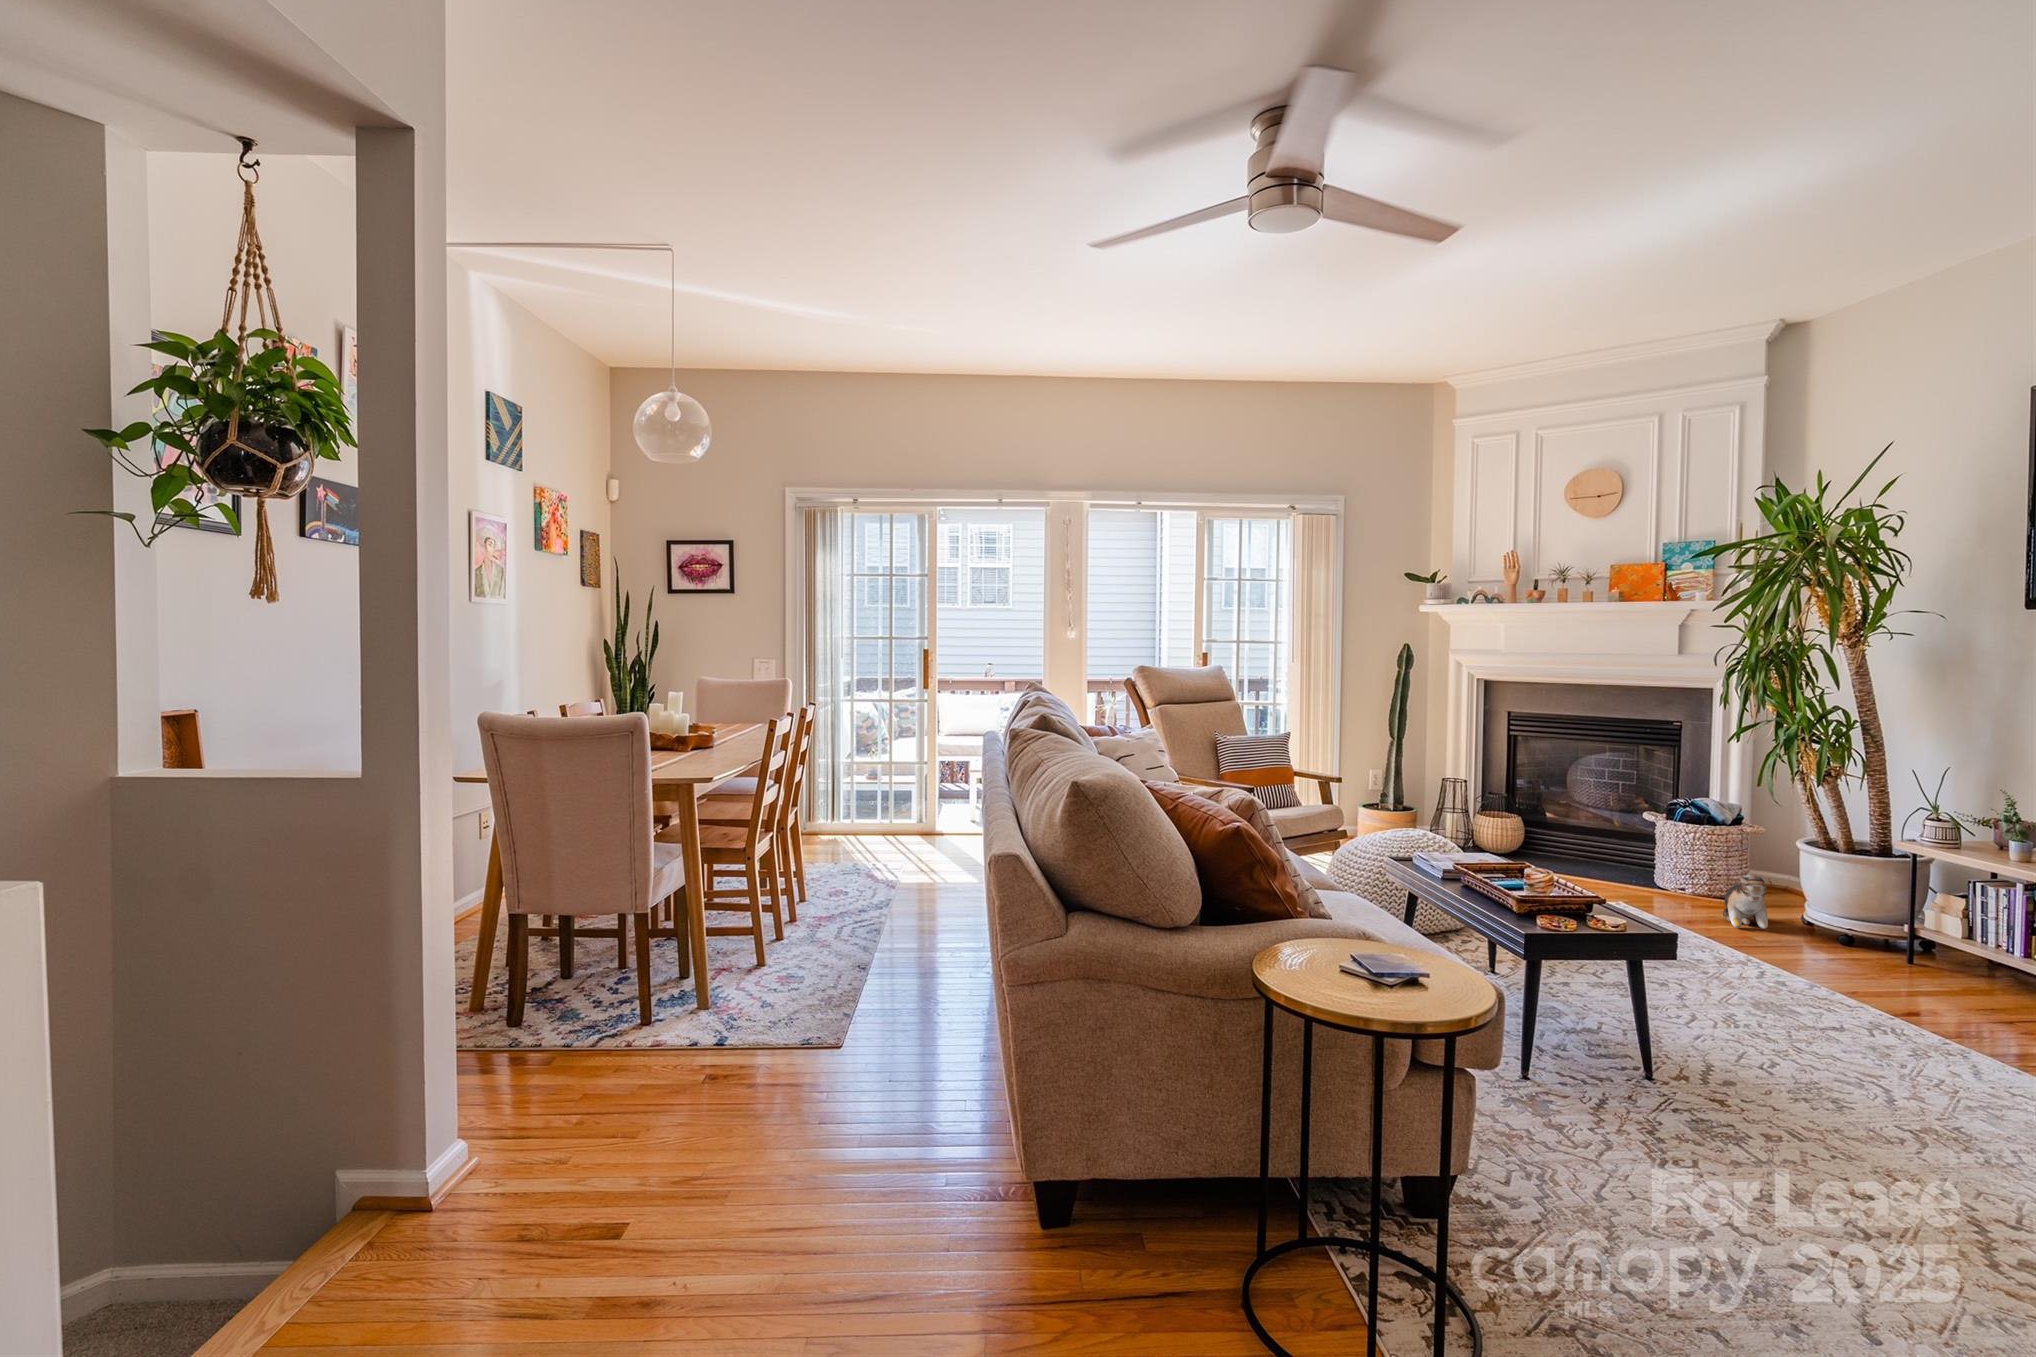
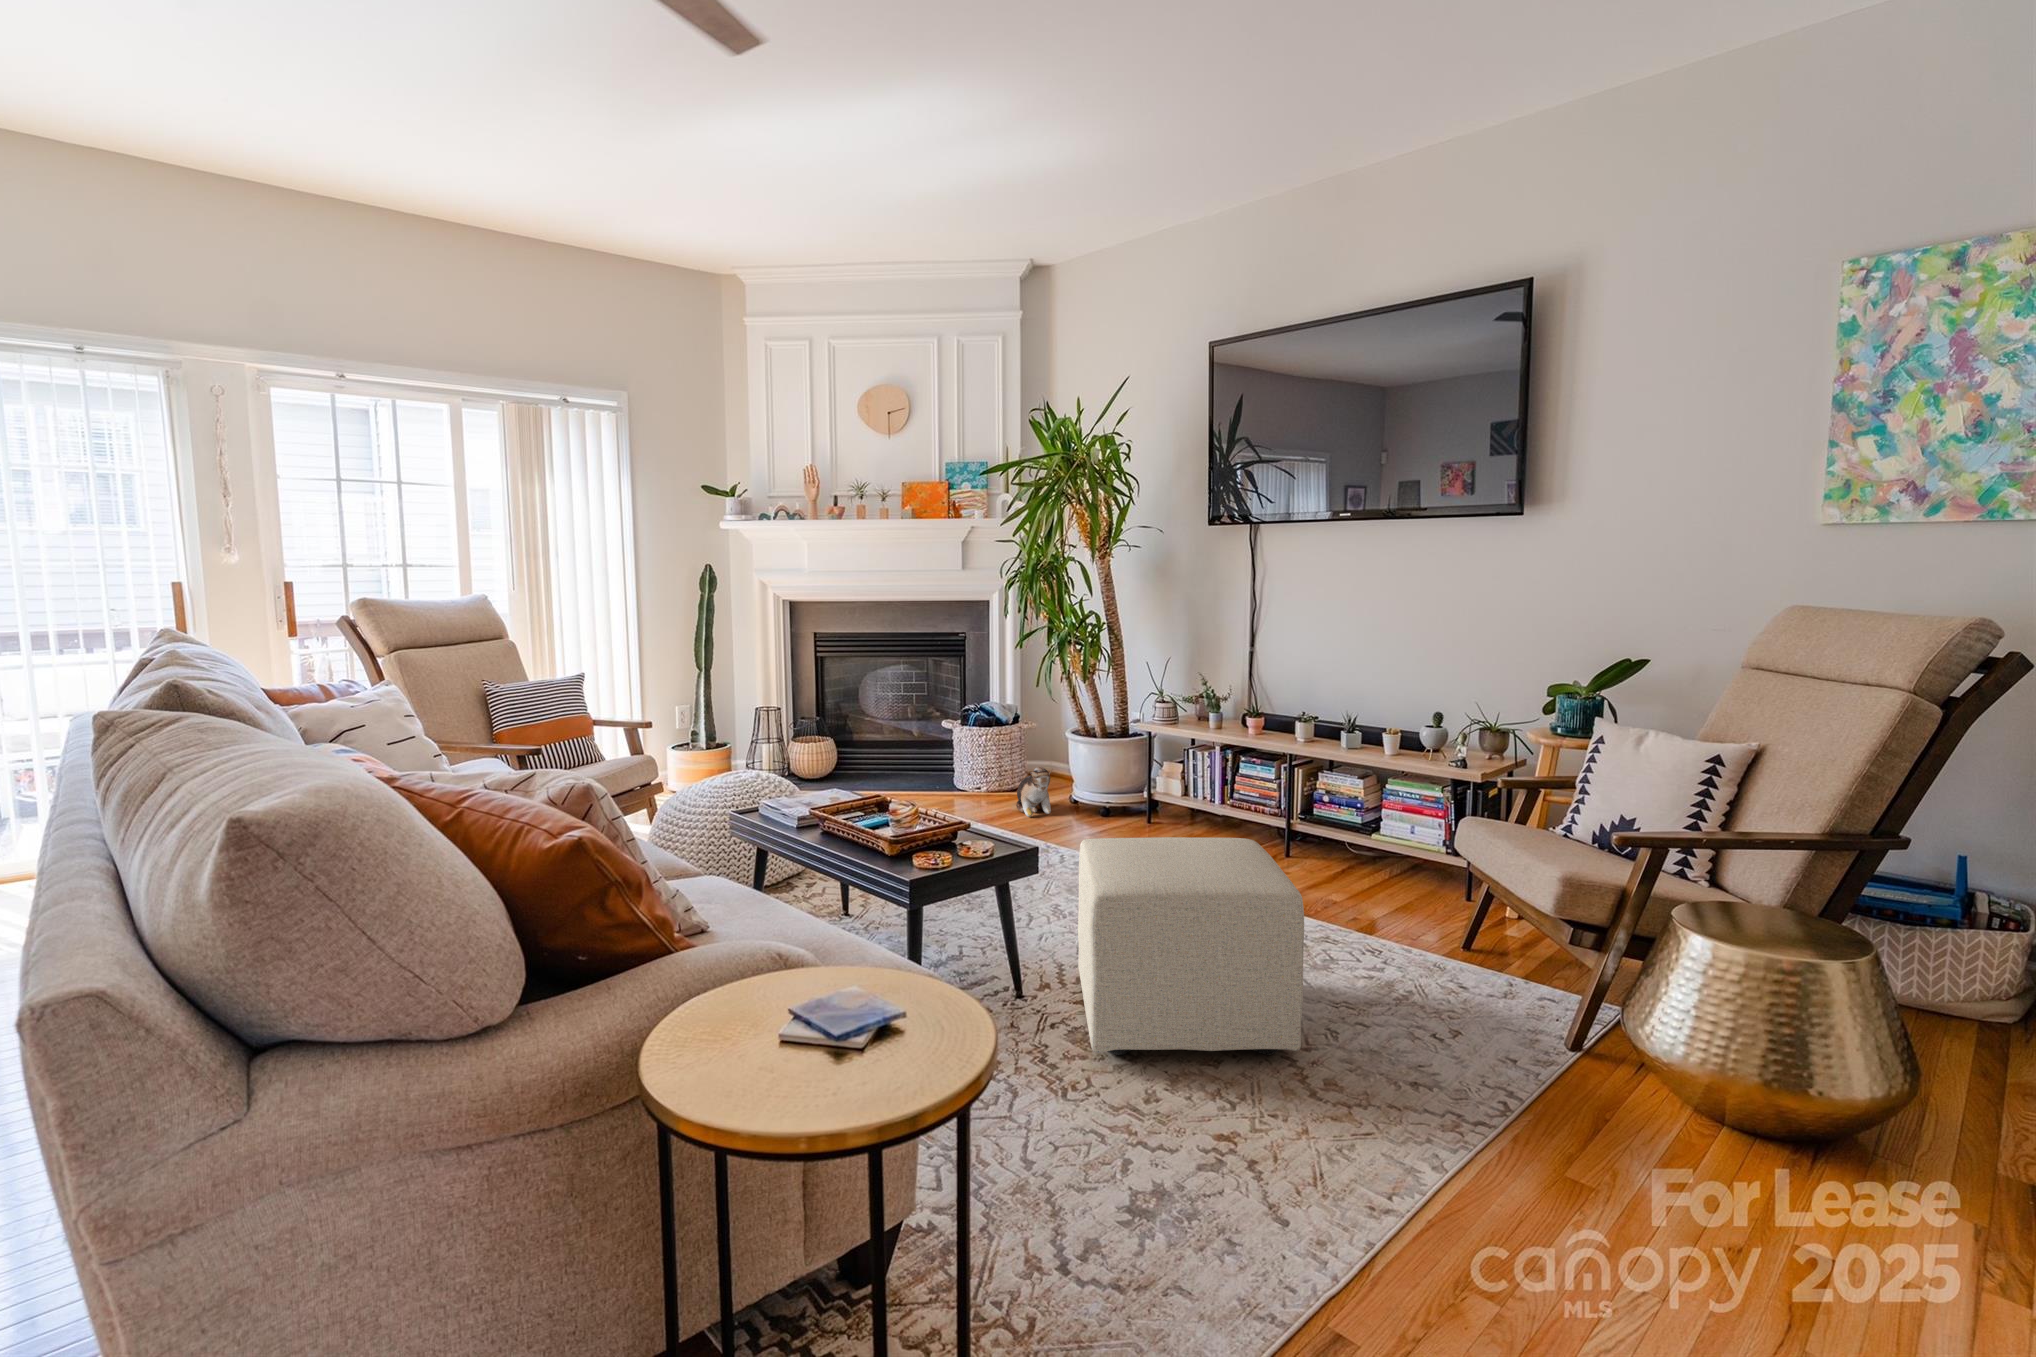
ottoman: none [1706,939,2003,1219] -> present [1078,837,1304,1055]

